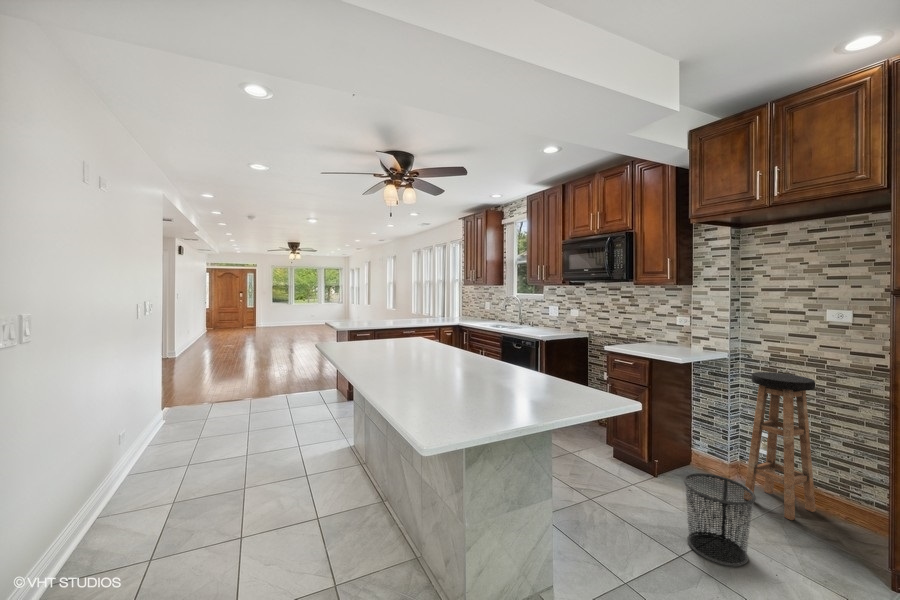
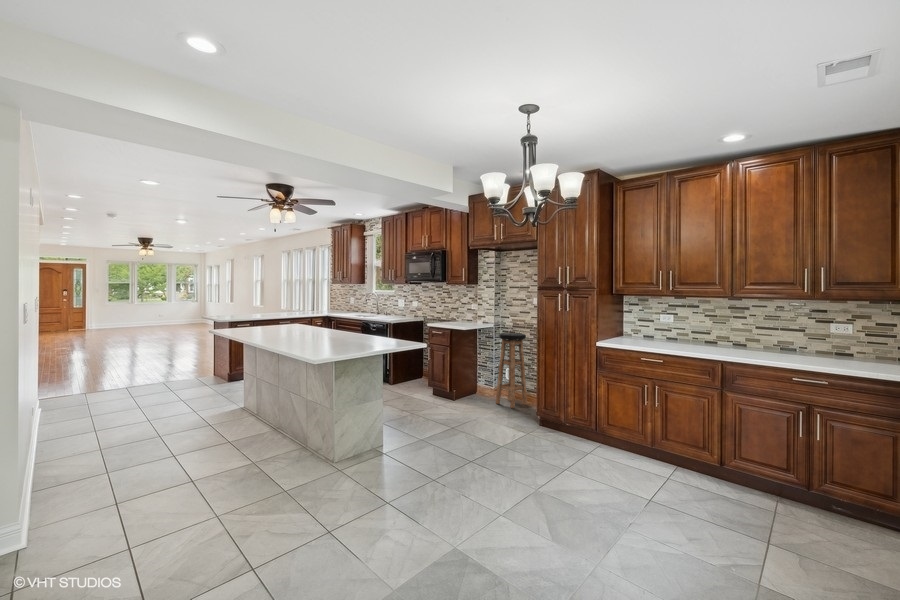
waste bin: present [684,473,756,566] -> none [455,384,485,424]

